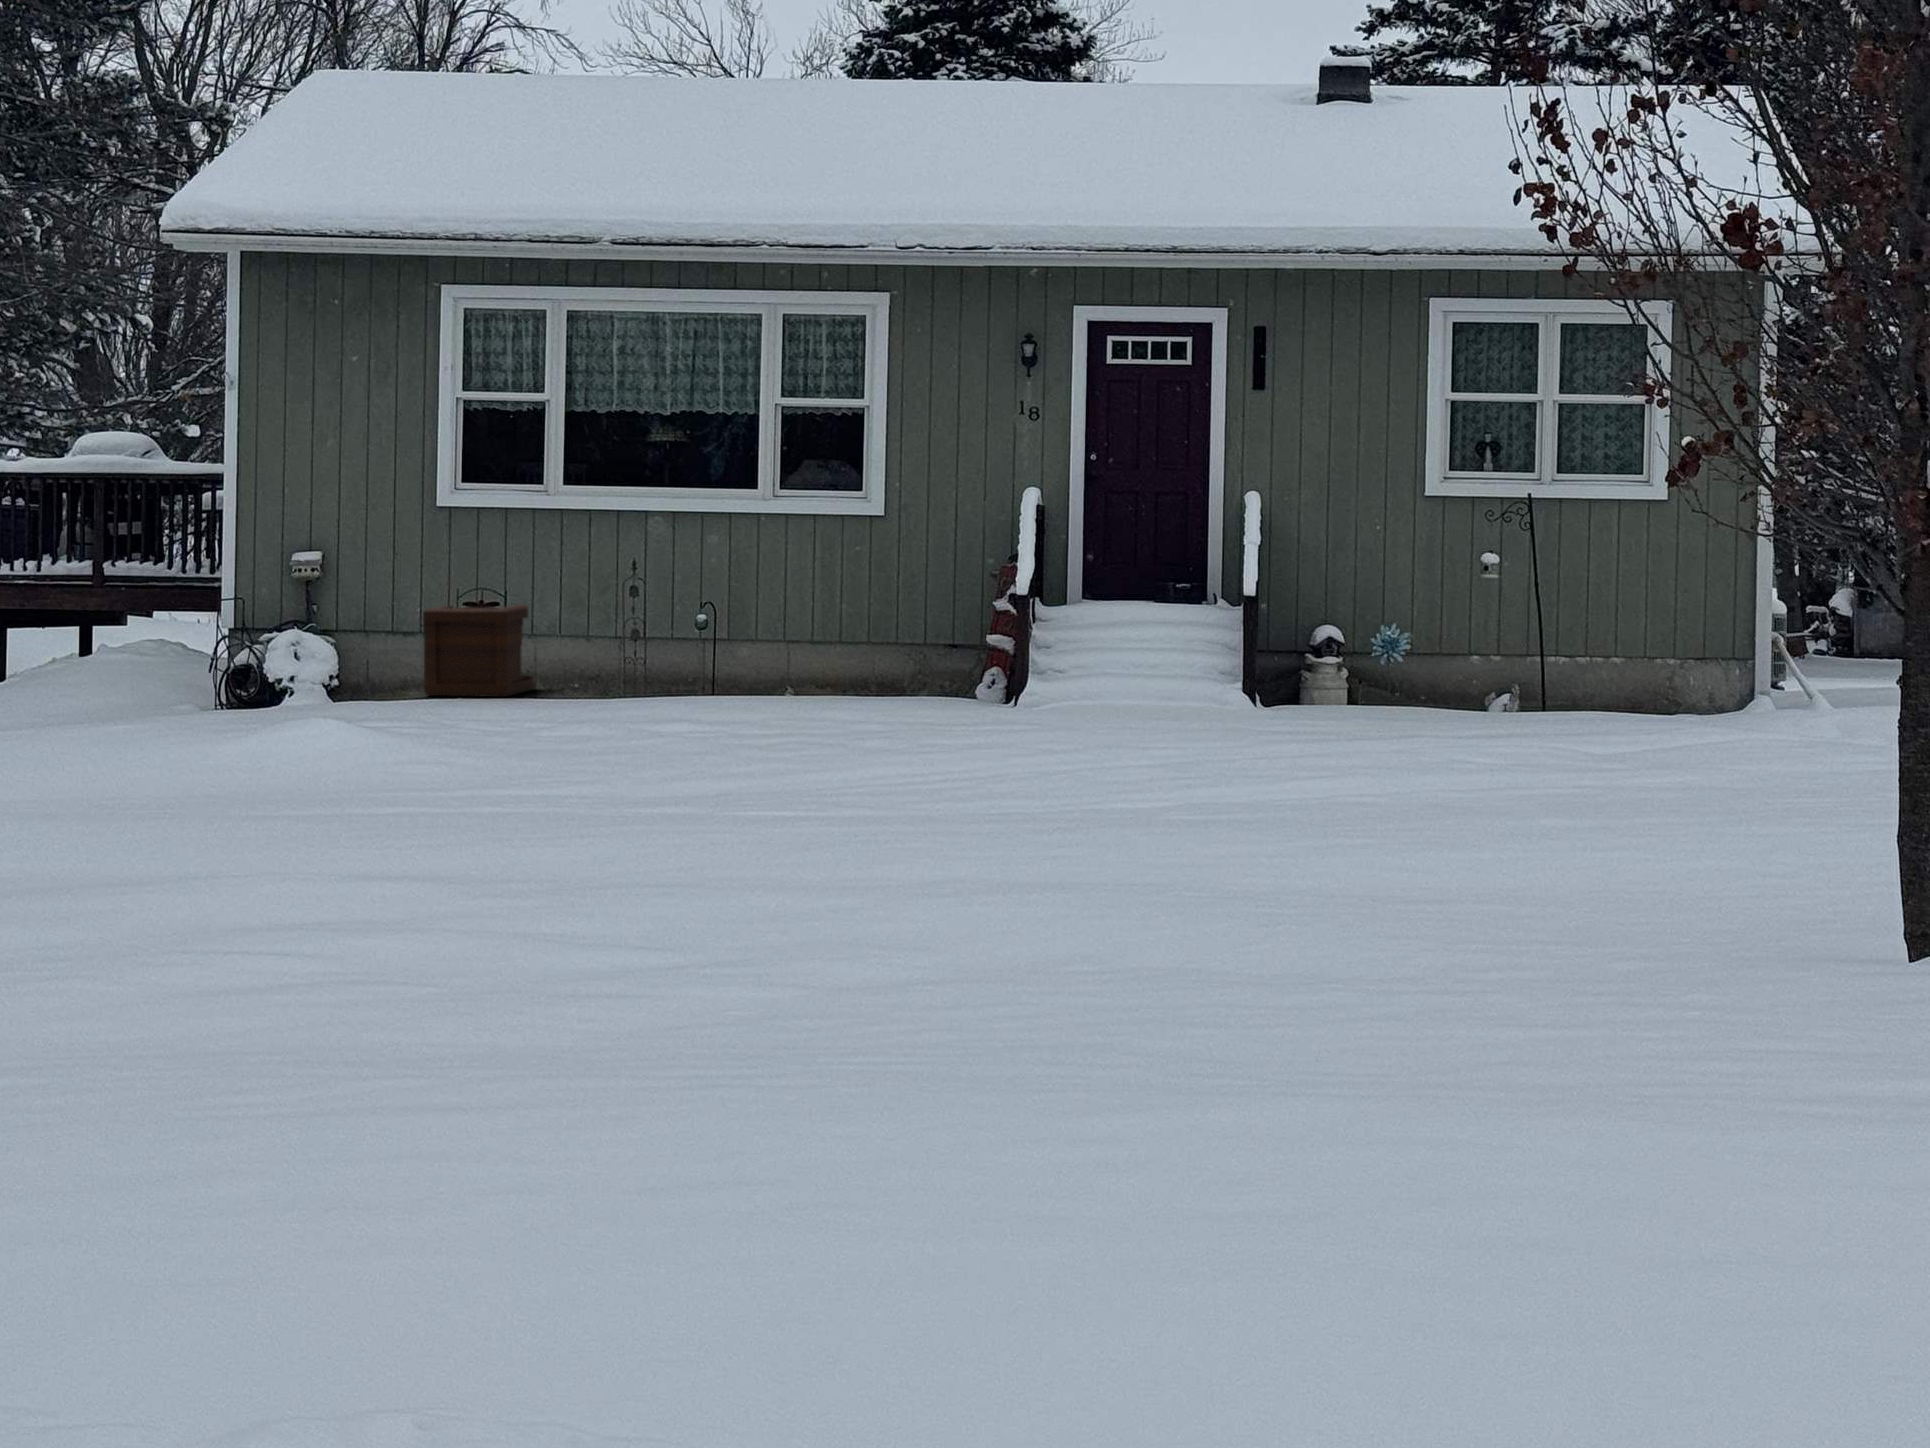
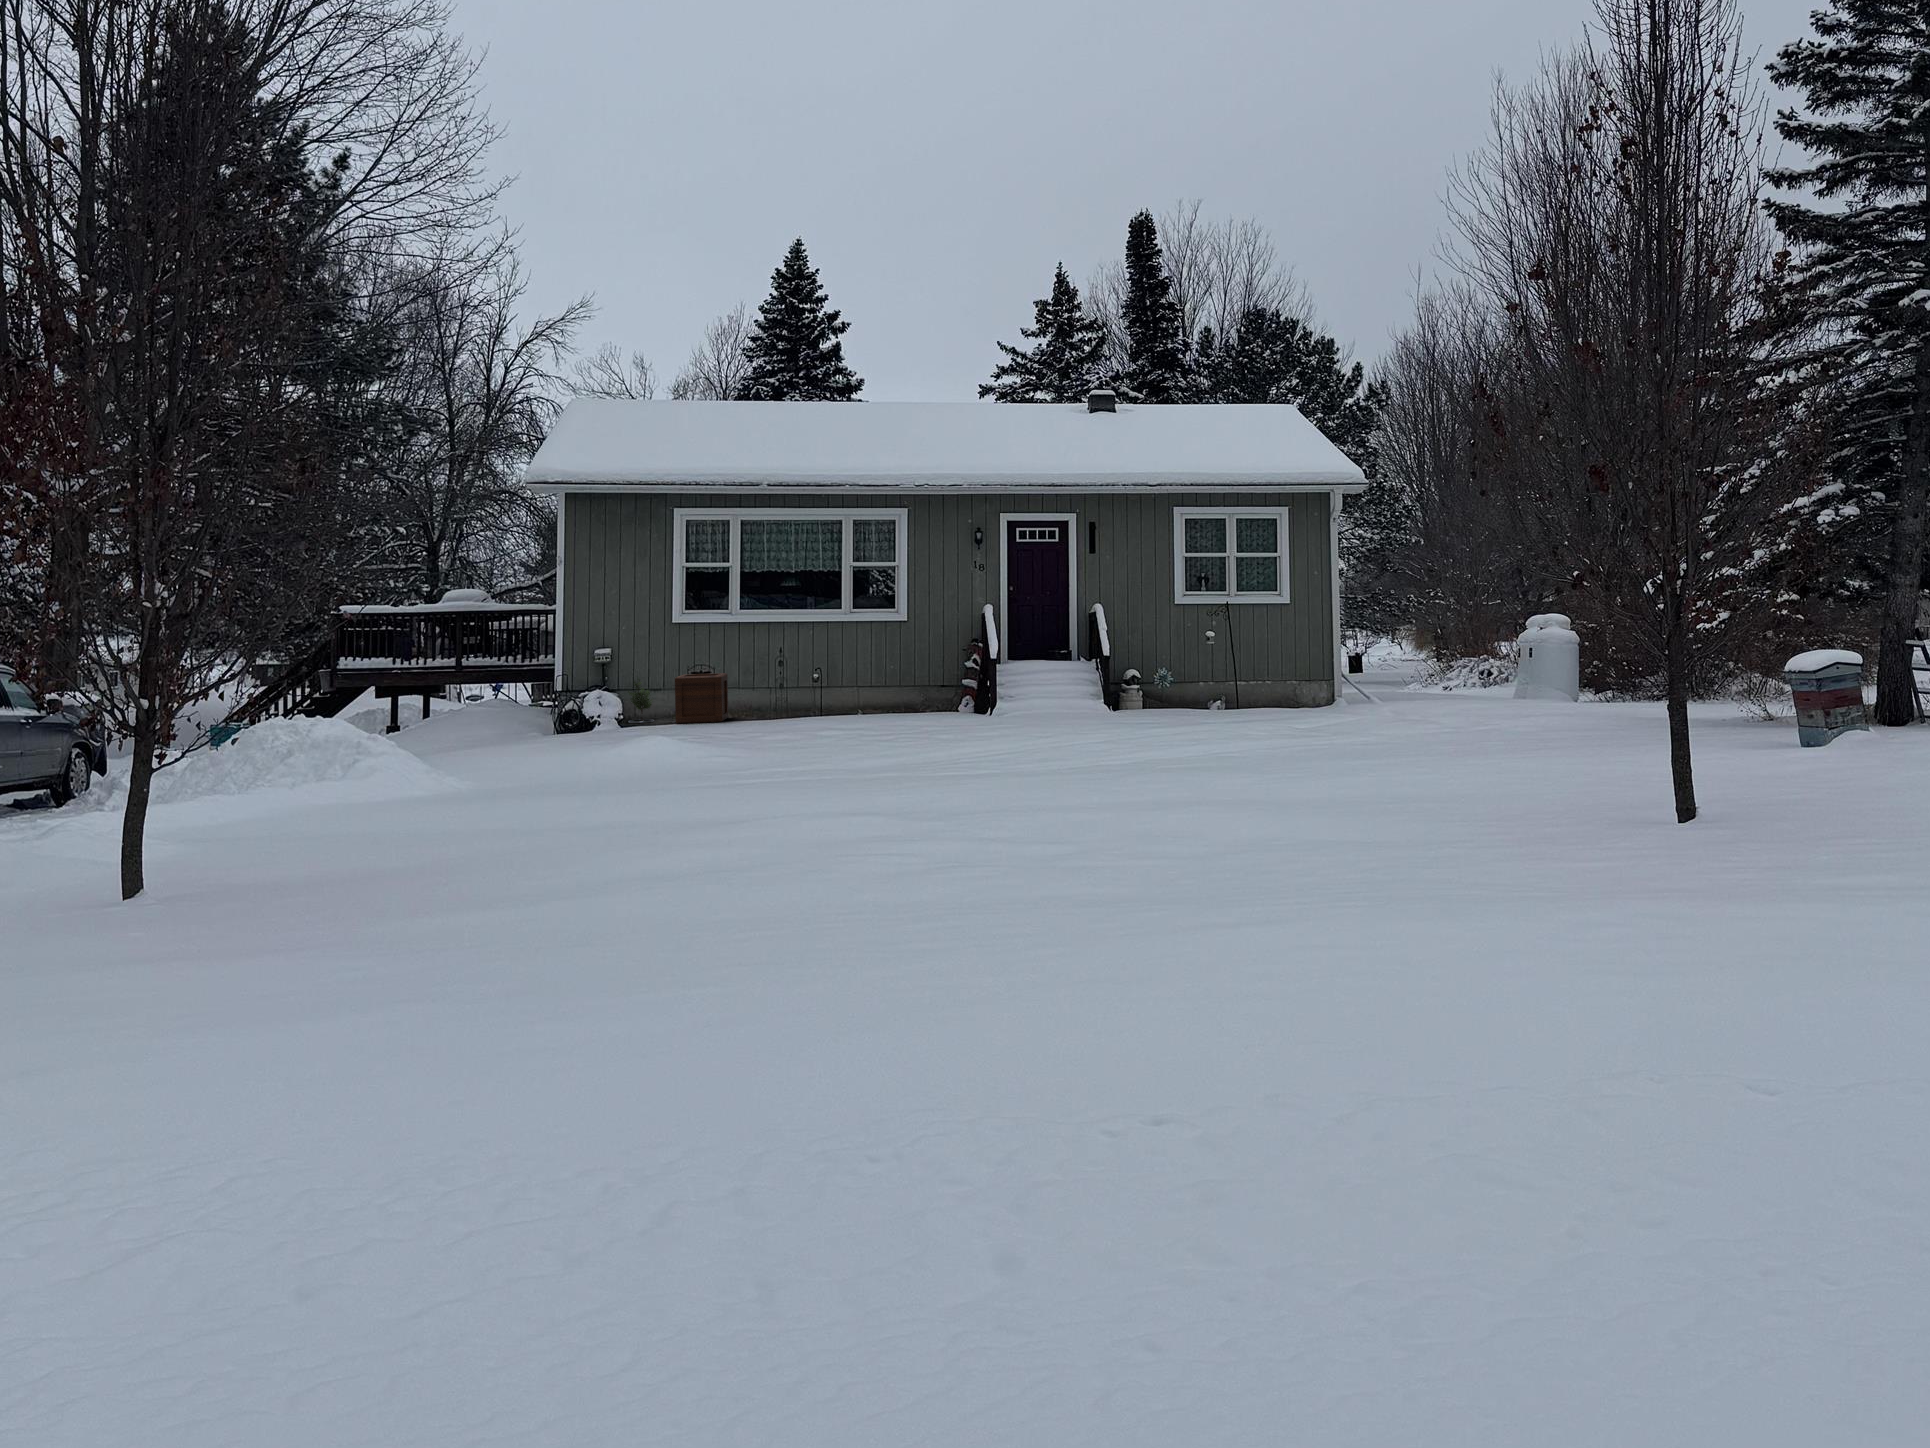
potted tree: none [349,605,401,692] -> present [628,679,654,723]

